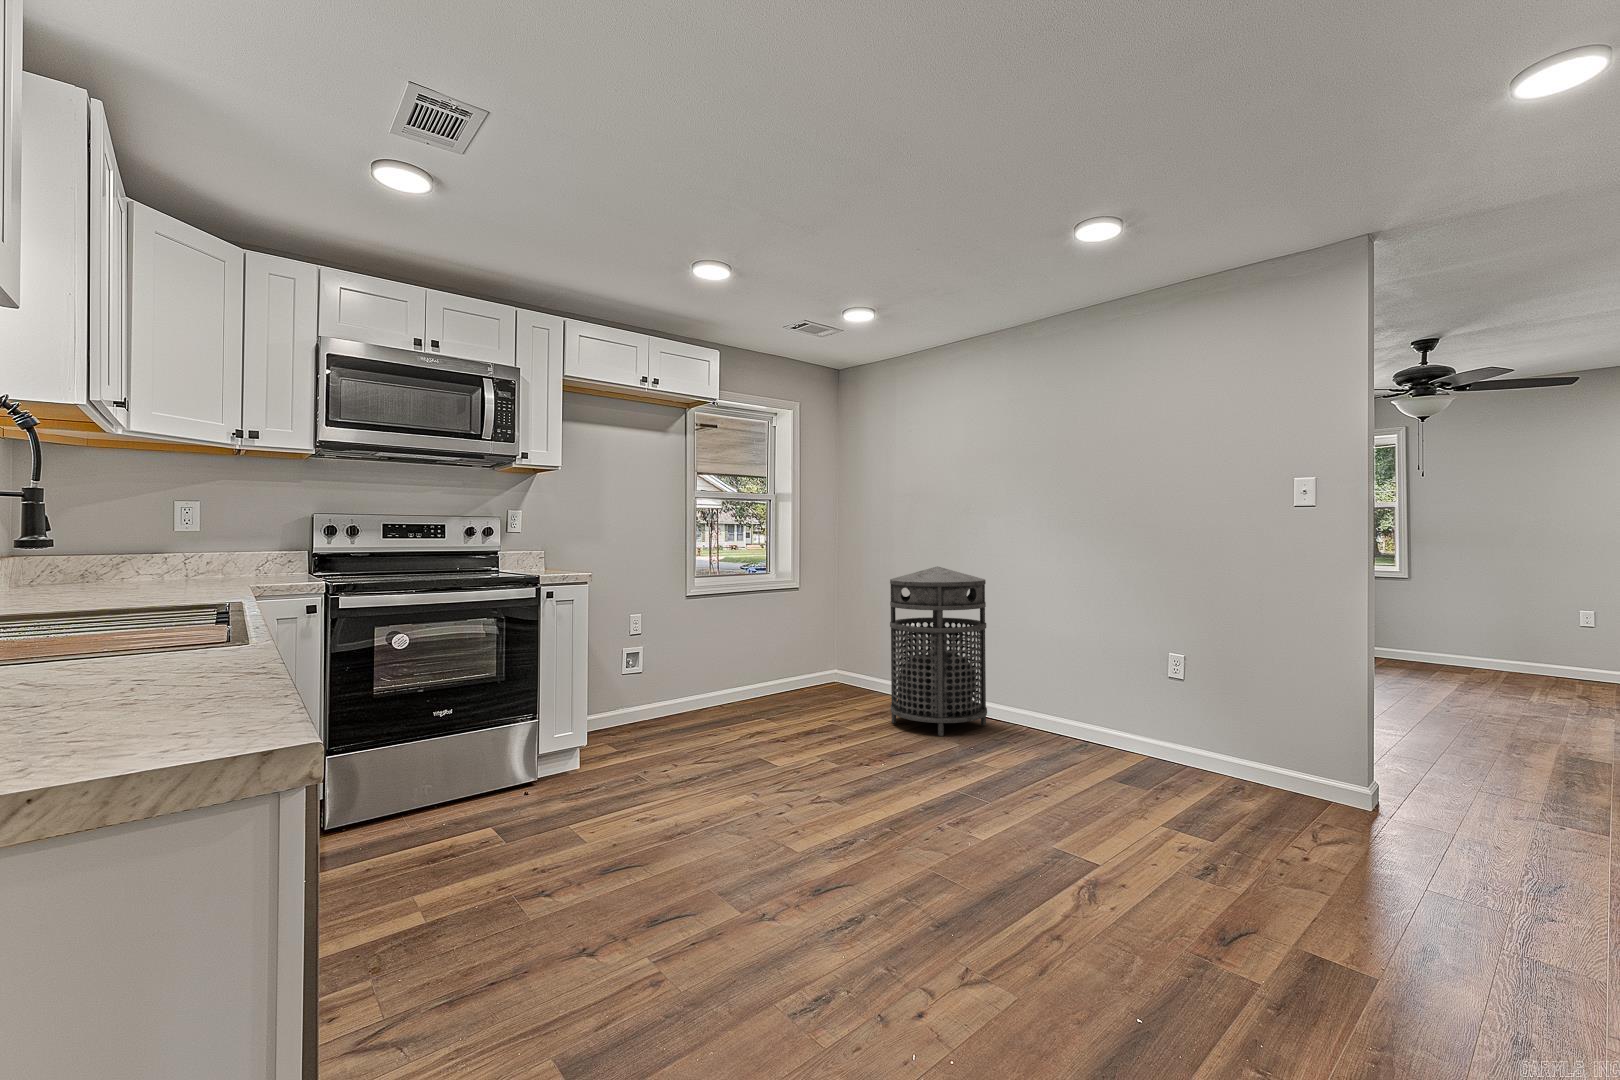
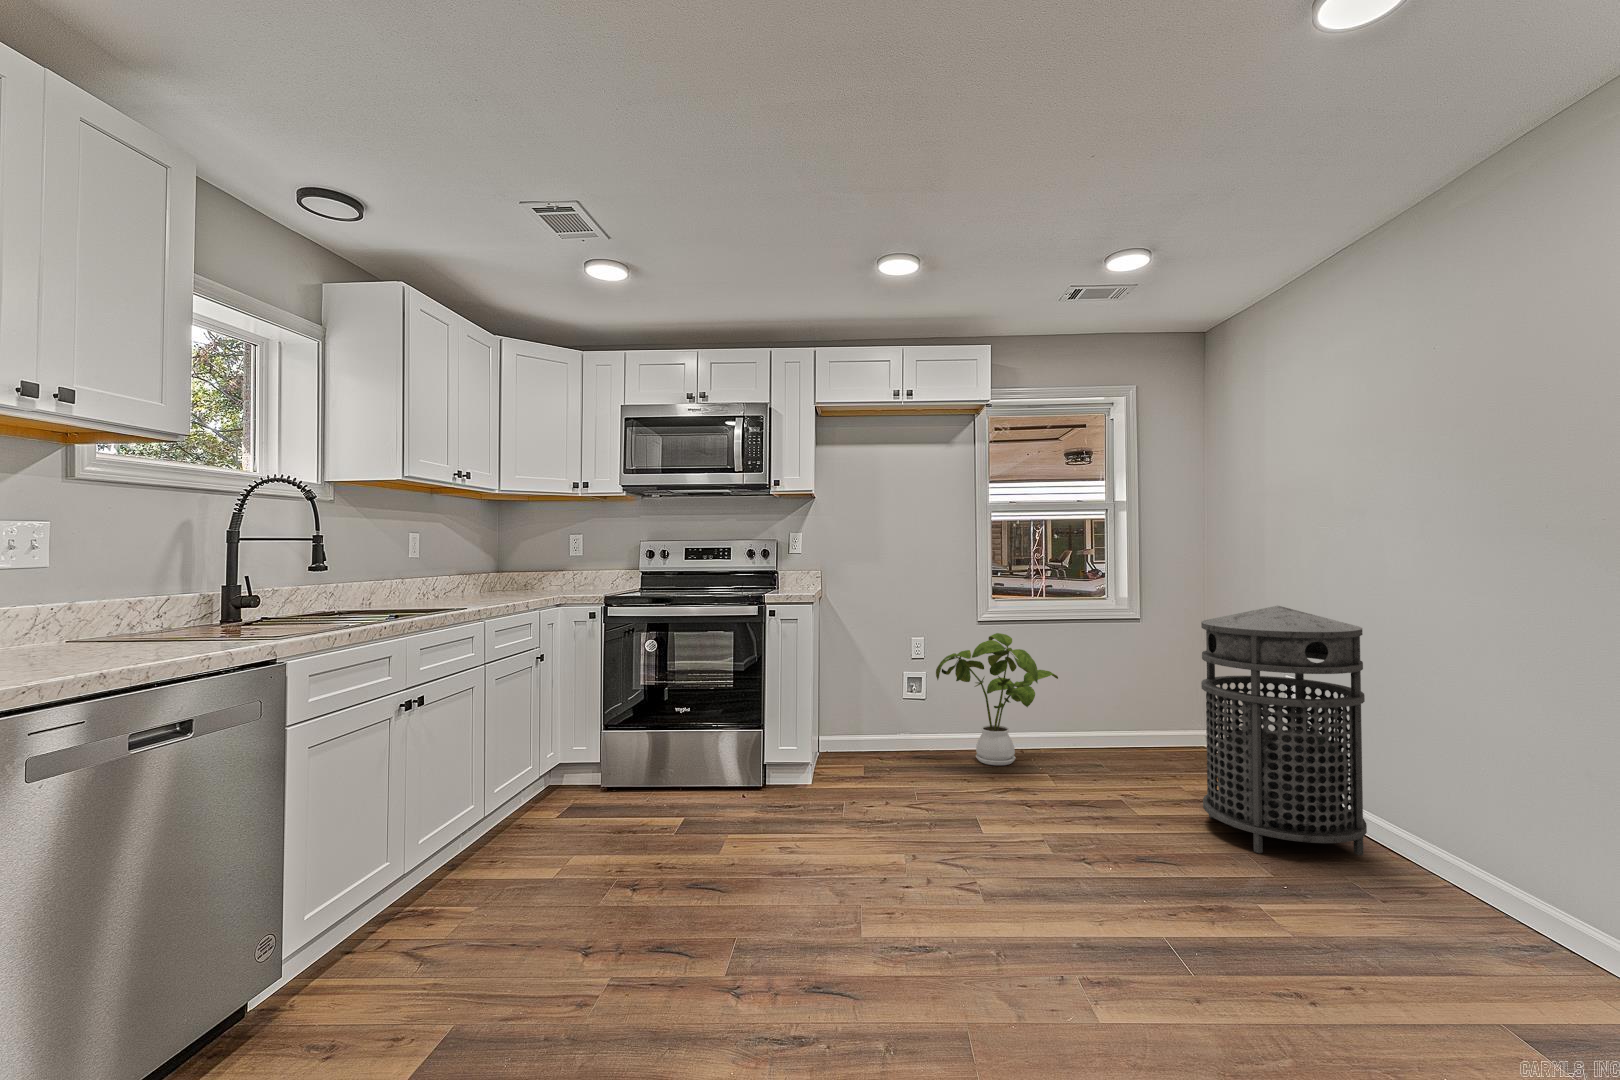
house plant: none [655,603,763,720] -> present [936,633,1058,765]

